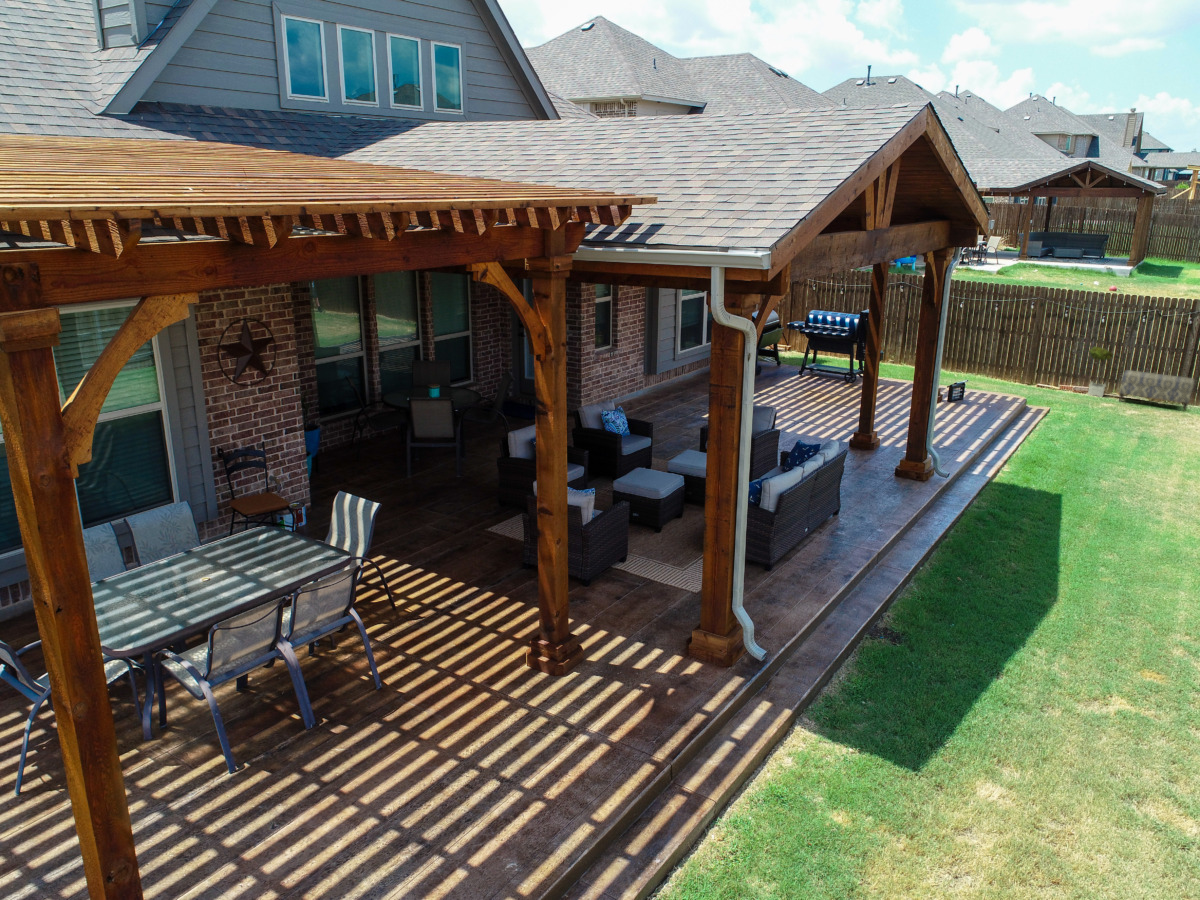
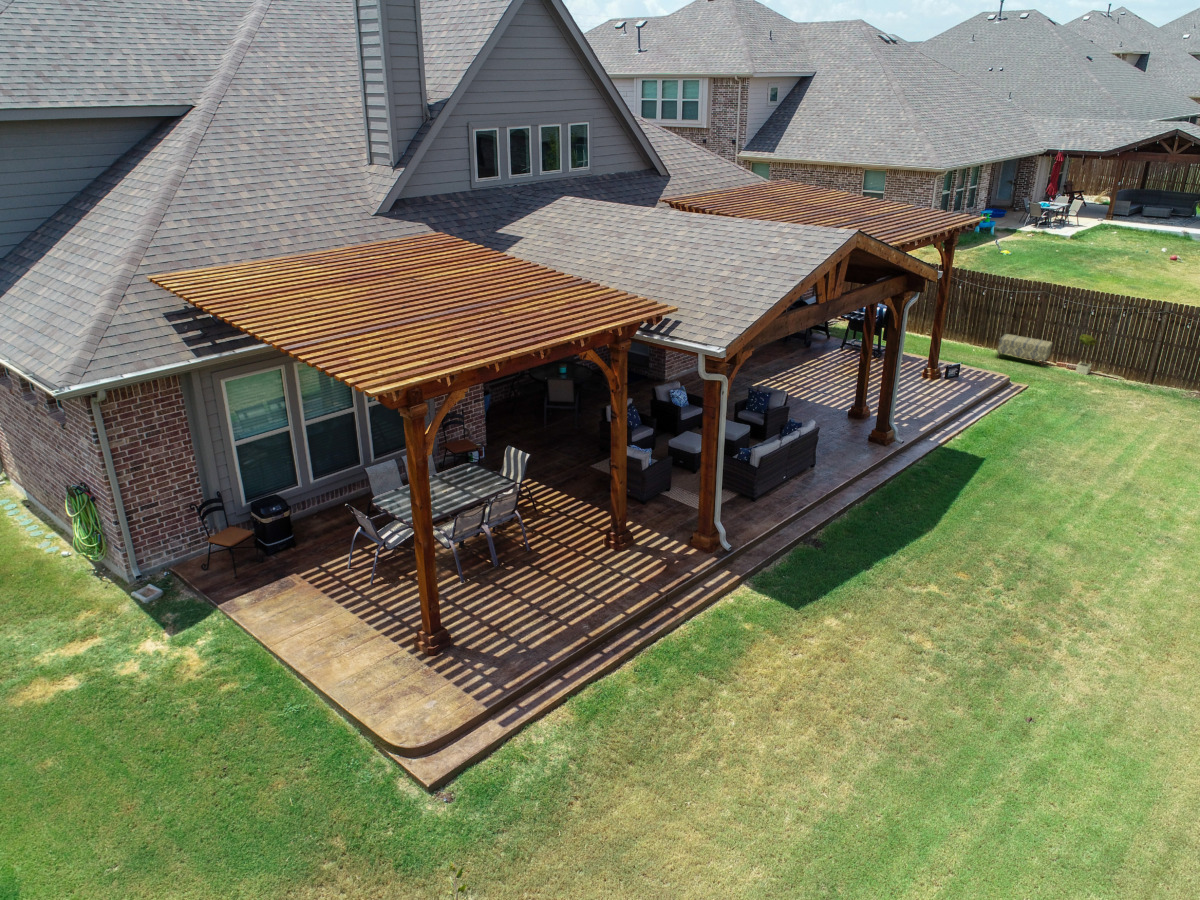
bench: present [1119,370,1194,411] -> present [997,334,1052,367]

